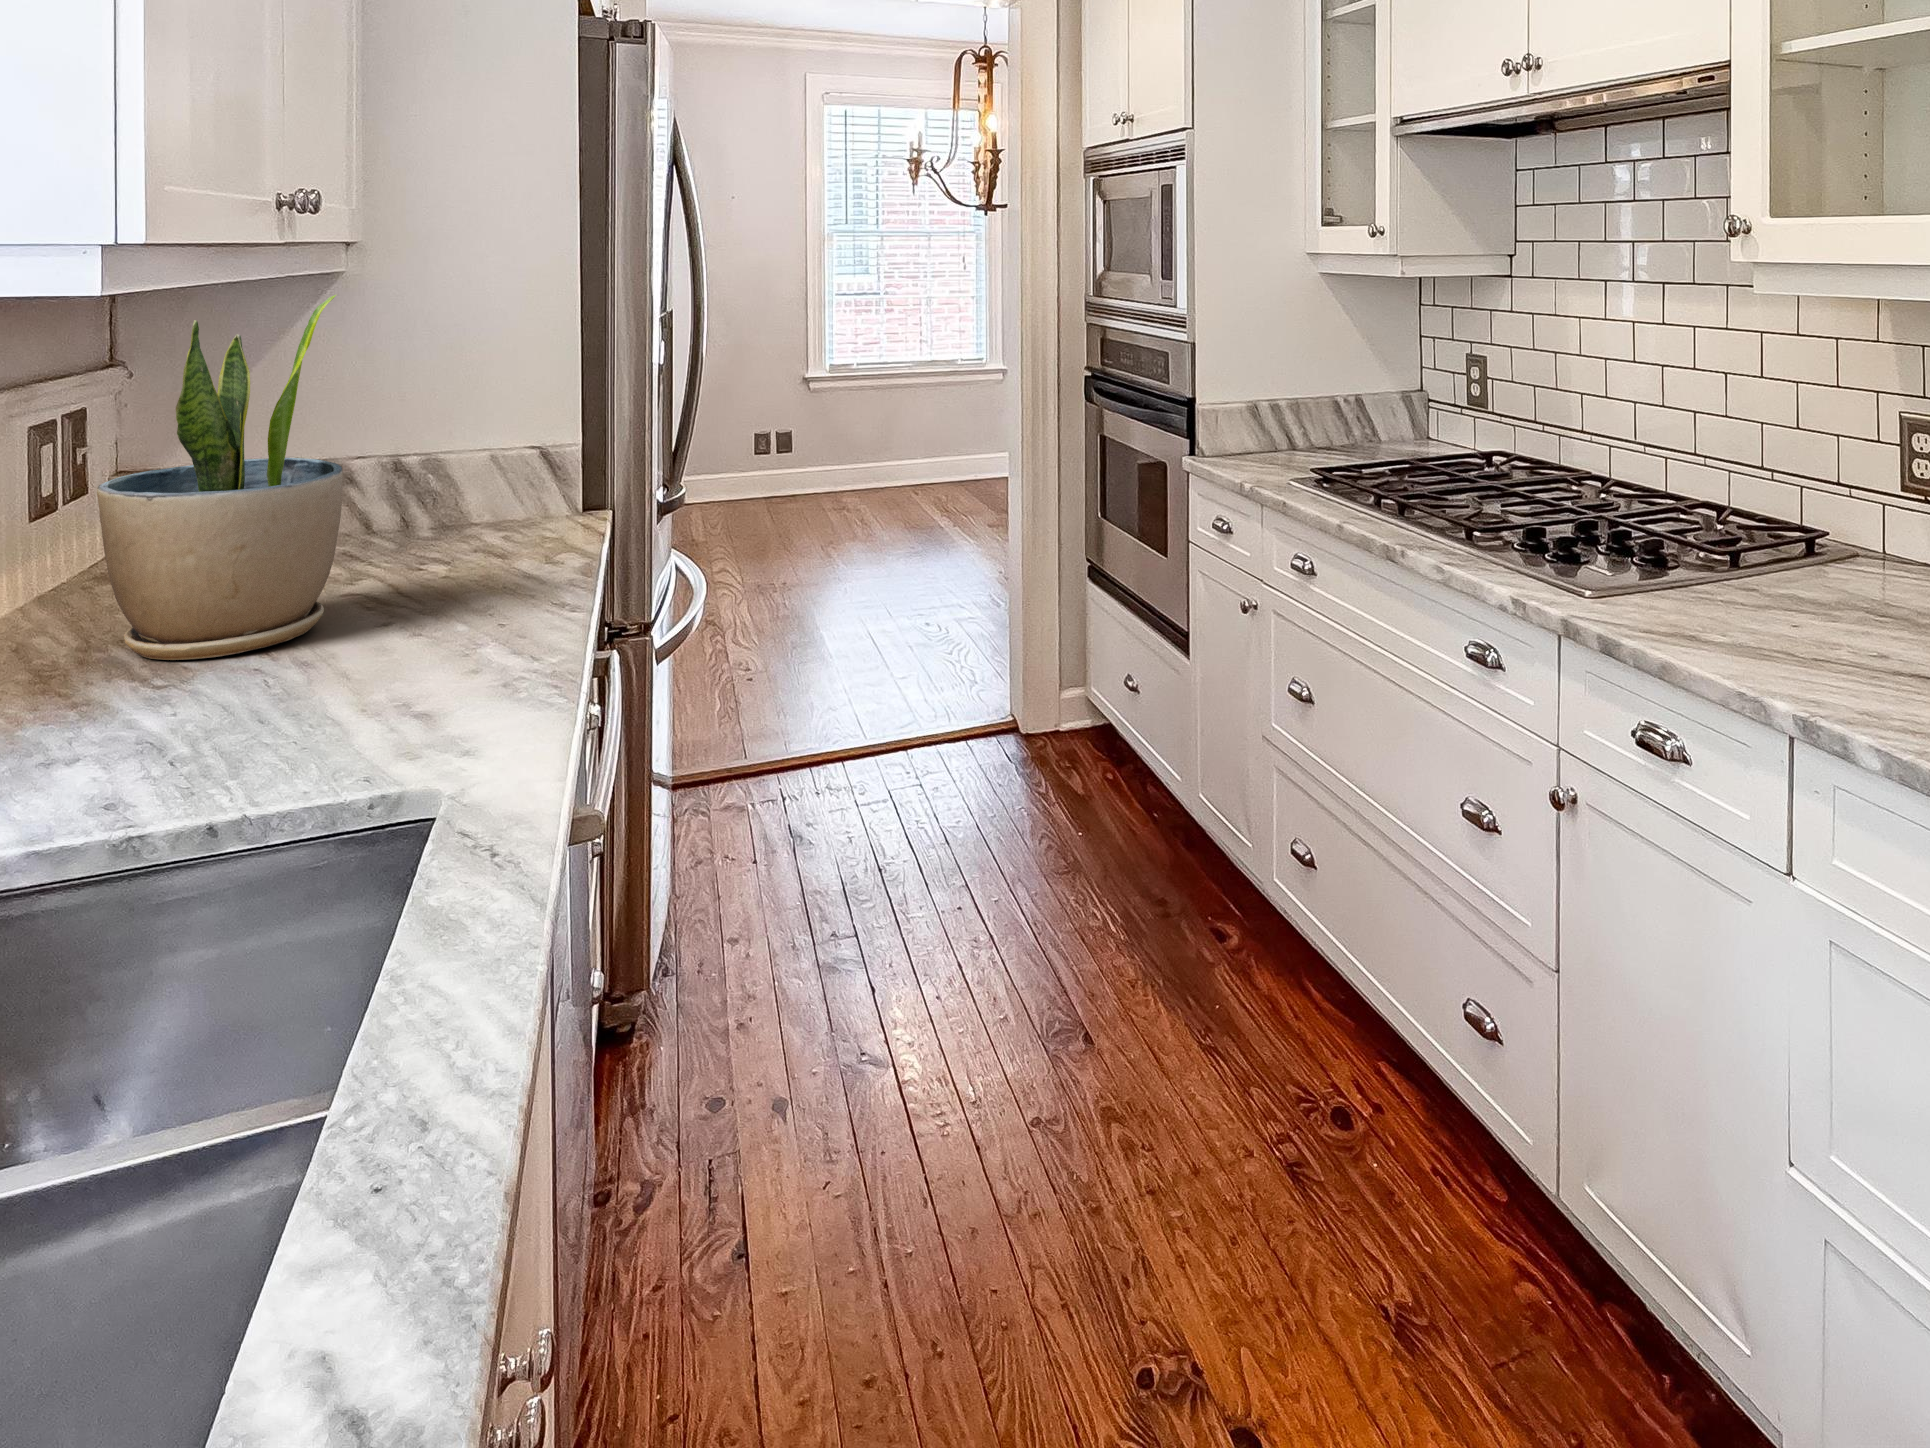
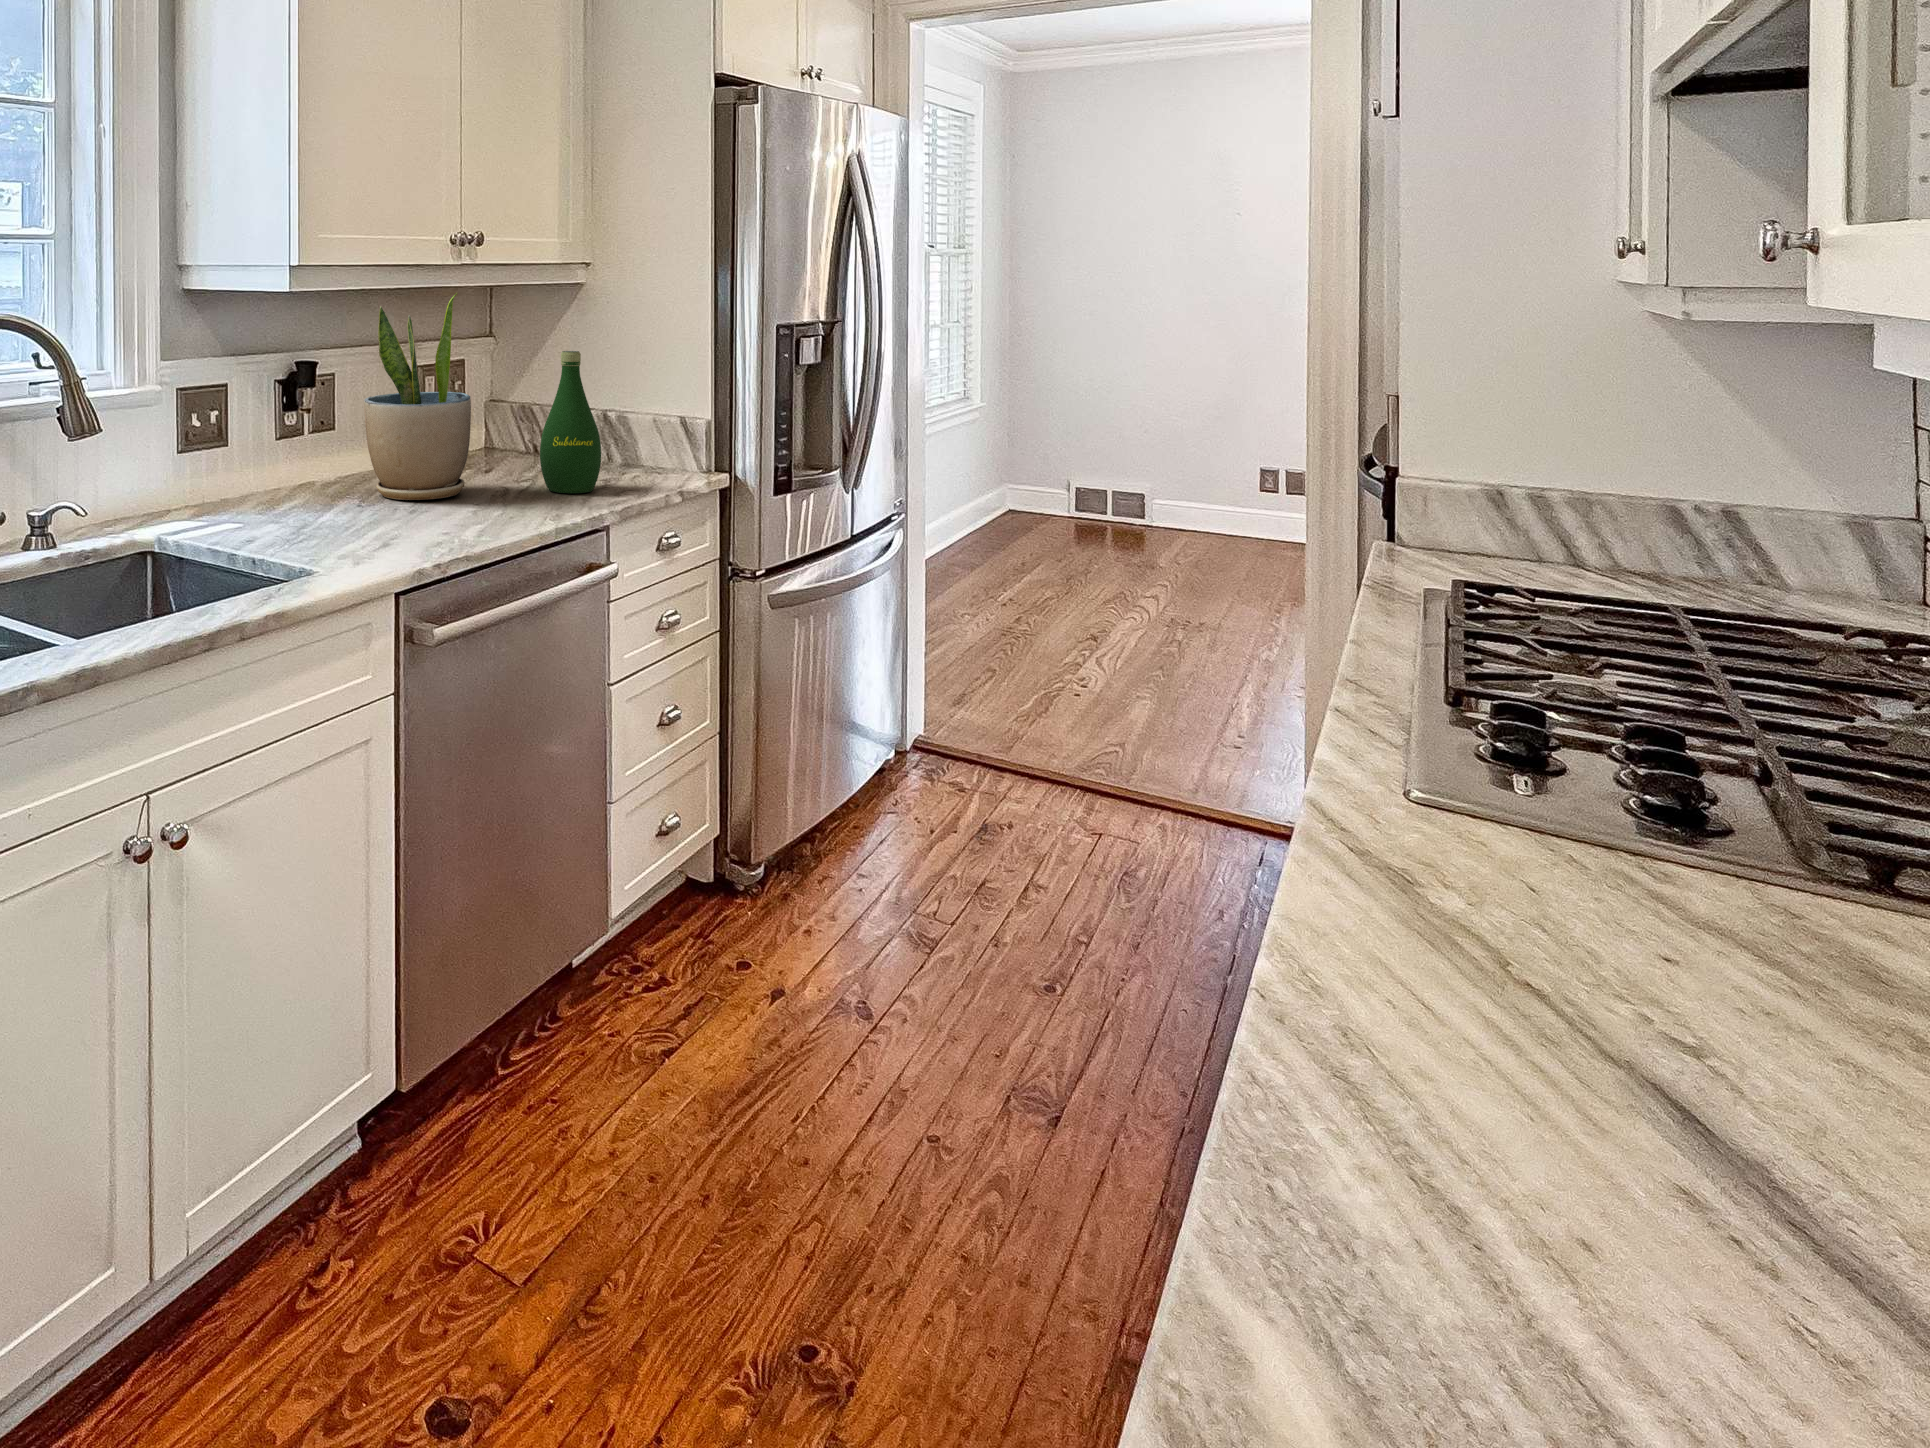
bottle: none [410,377,516,585] -> present [540,351,601,493]

